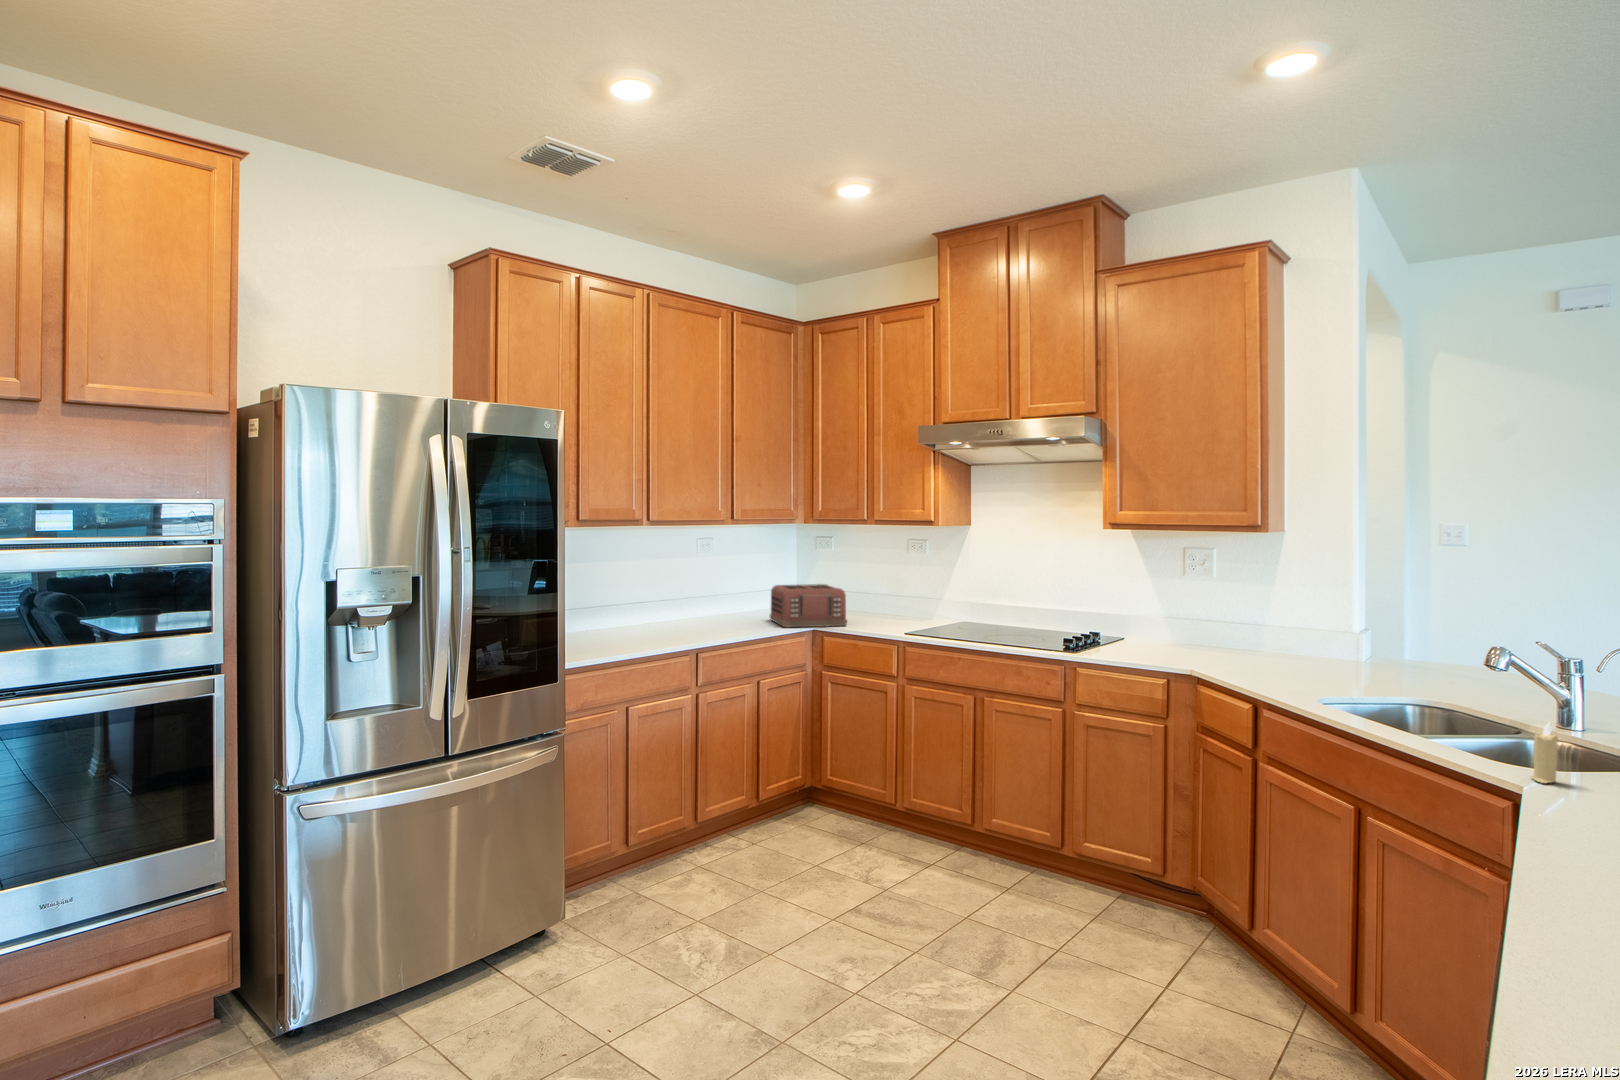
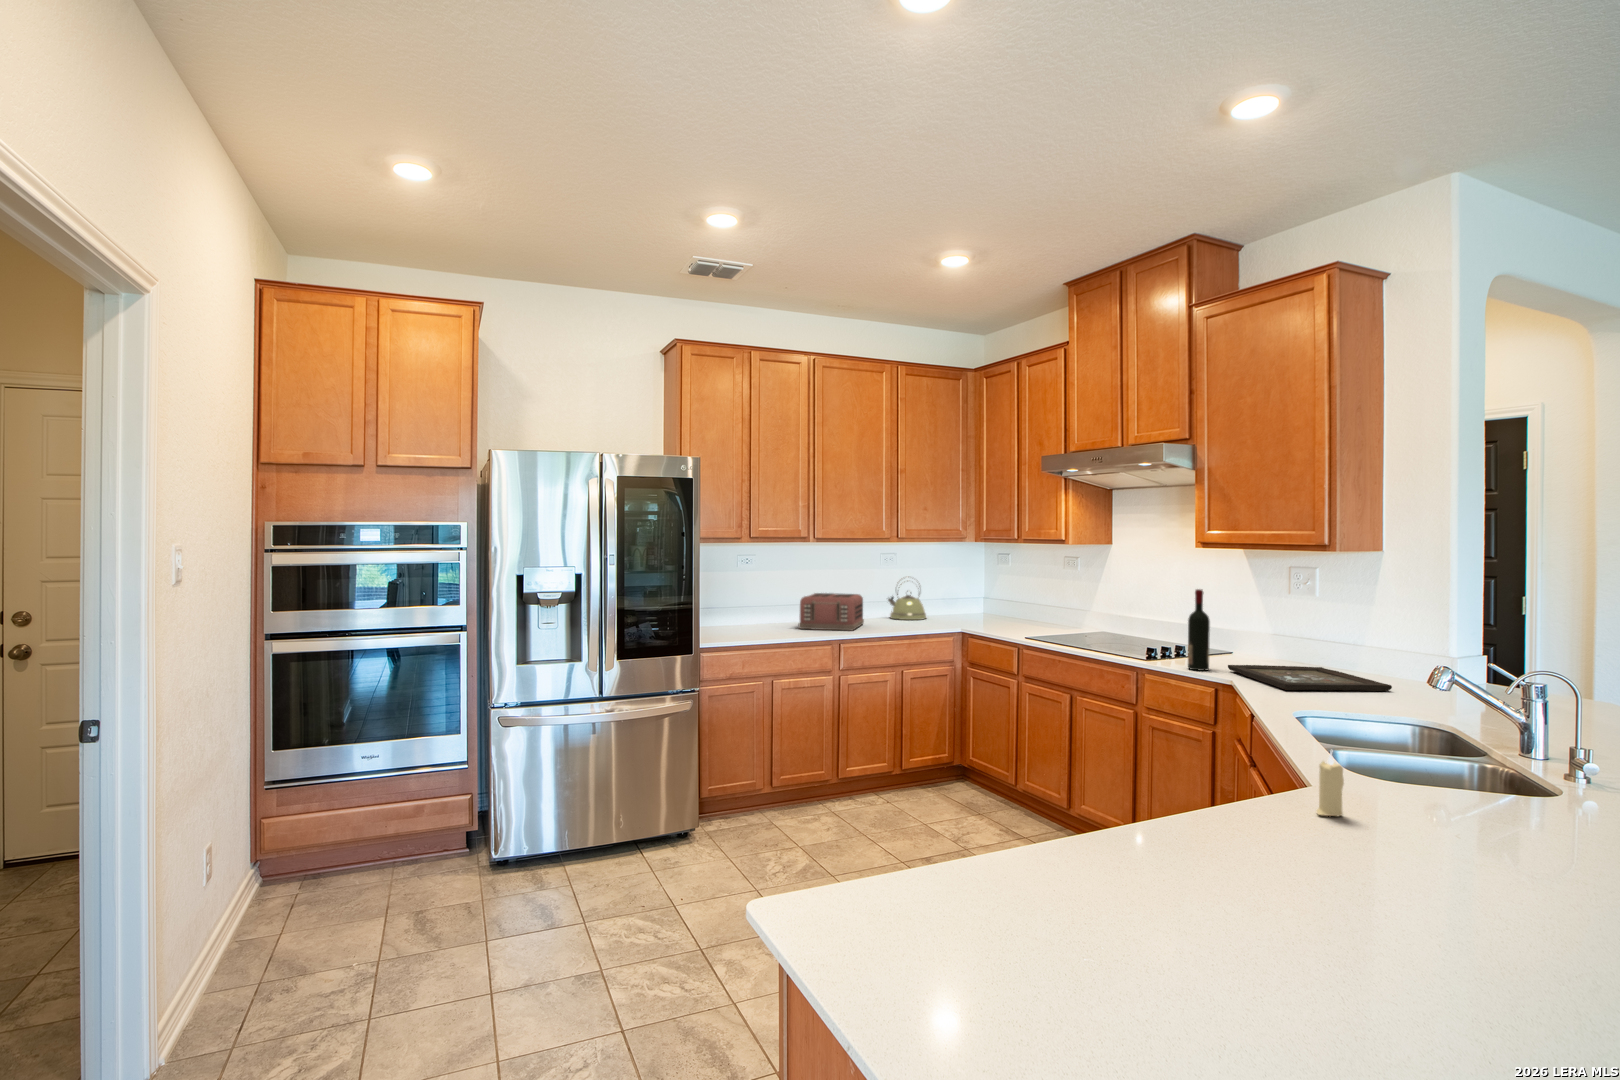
kettle: none [696,567,745,620] -> present [888,586,926,620]
wine bottle: none [1124,574,1146,657] -> present [1188,589,1210,671]
toaster: present [770,584,847,627] -> present [799,593,864,631]
tray: none [1162,646,1320,671] -> present [1228,665,1392,691]

